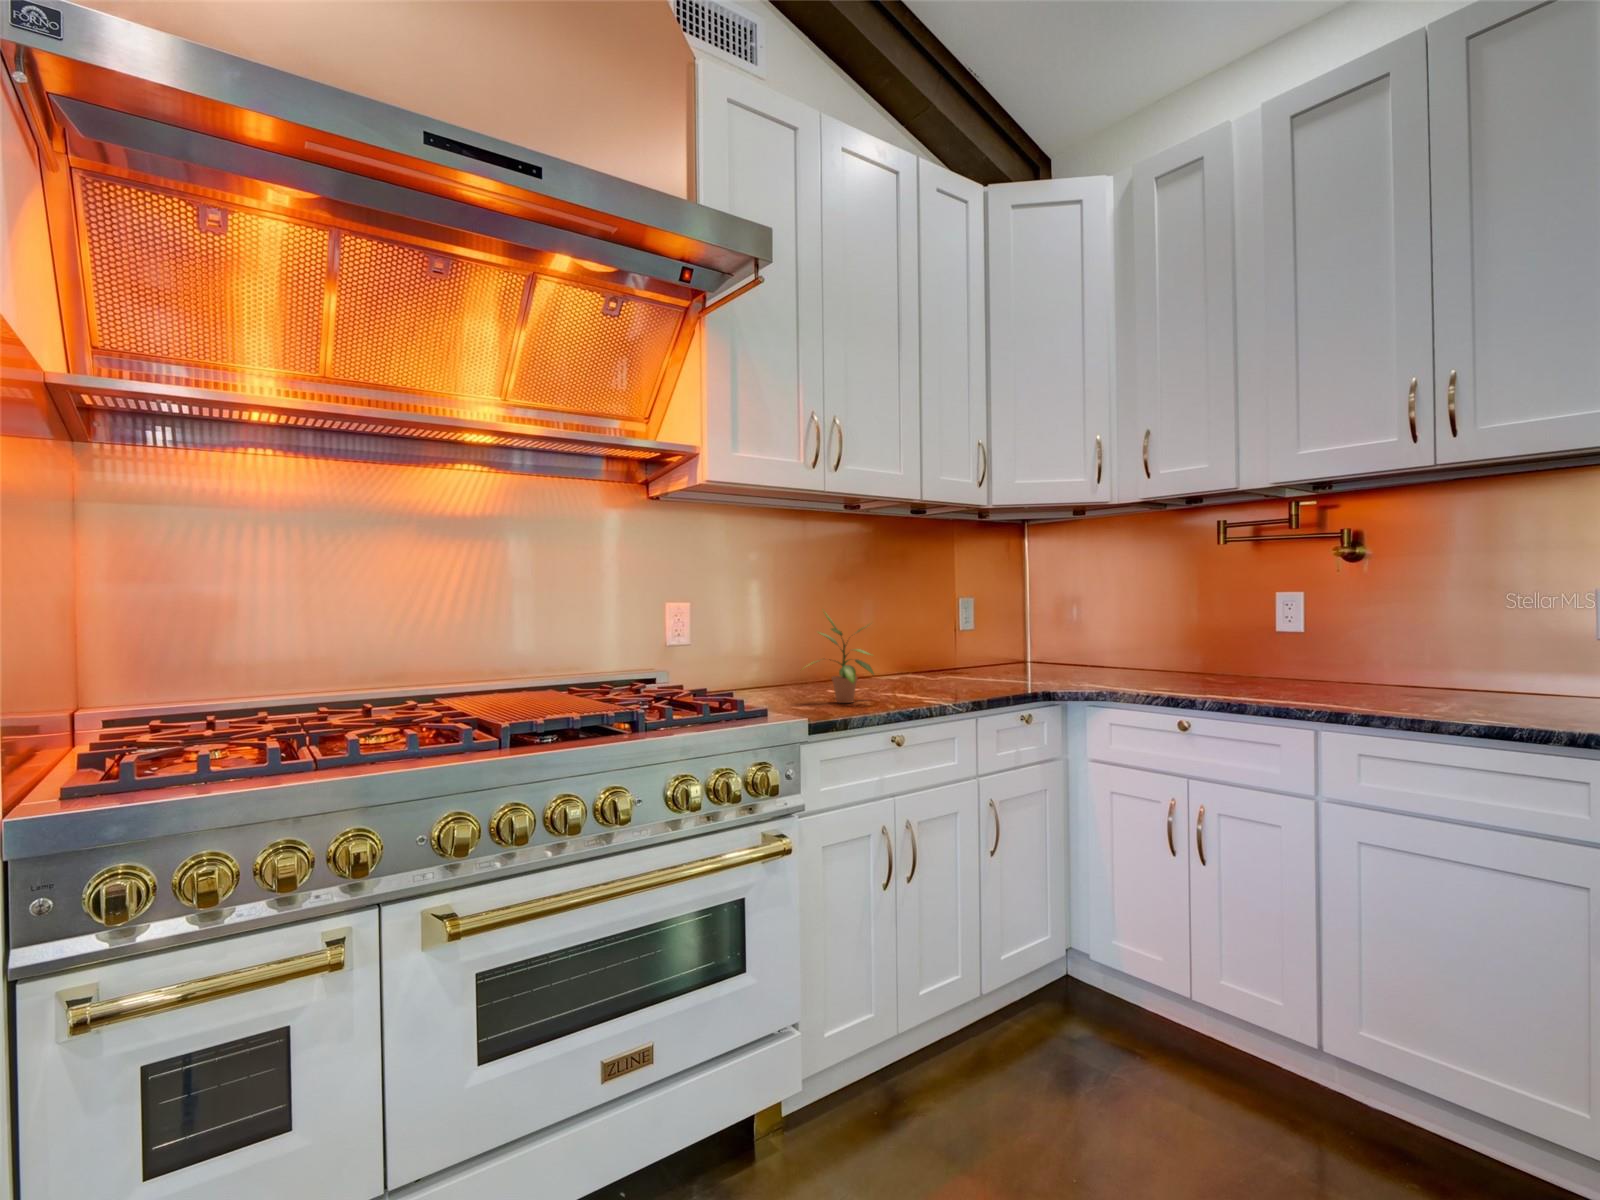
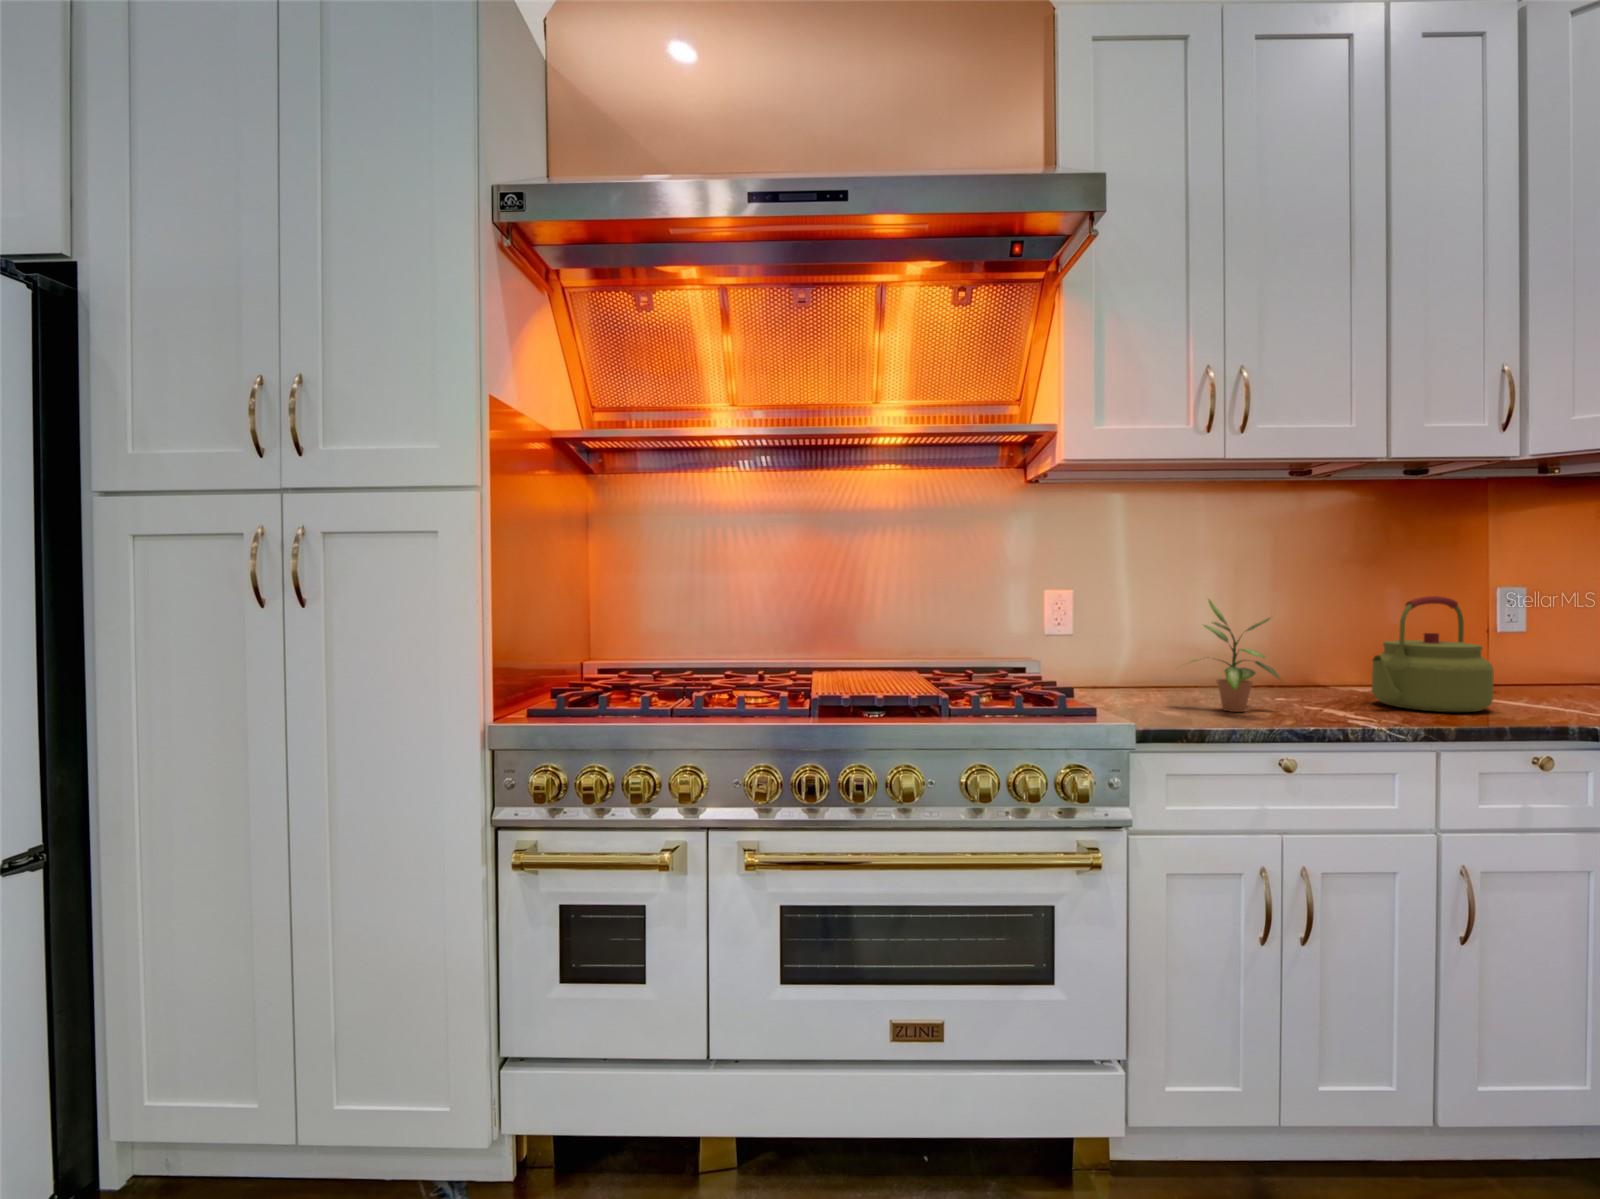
kettle: none [915,605,987,690] -> present [1372,596,1494,712]

